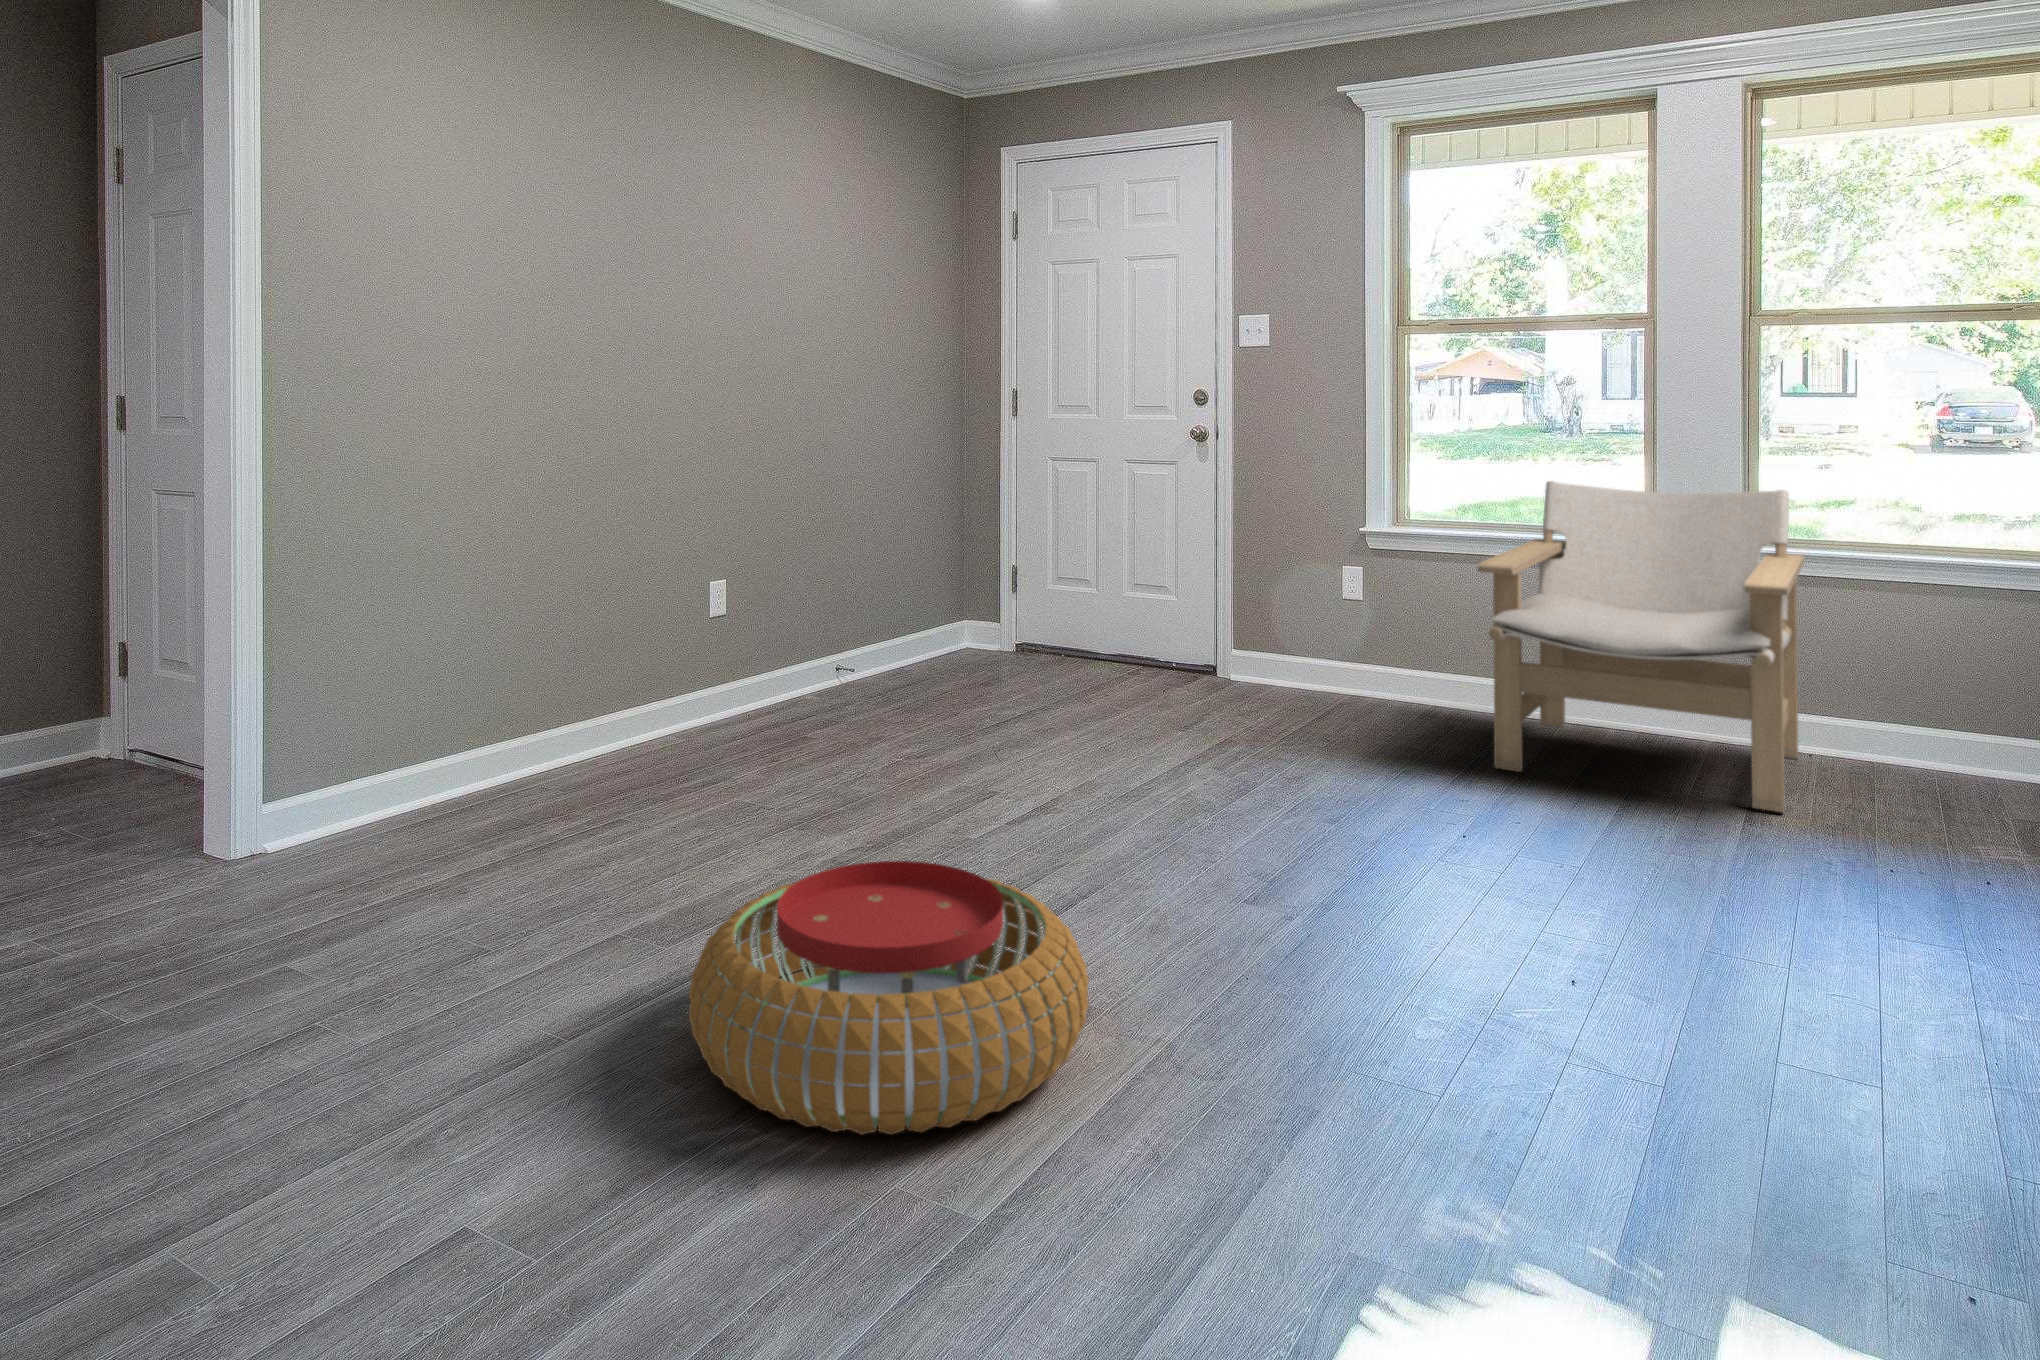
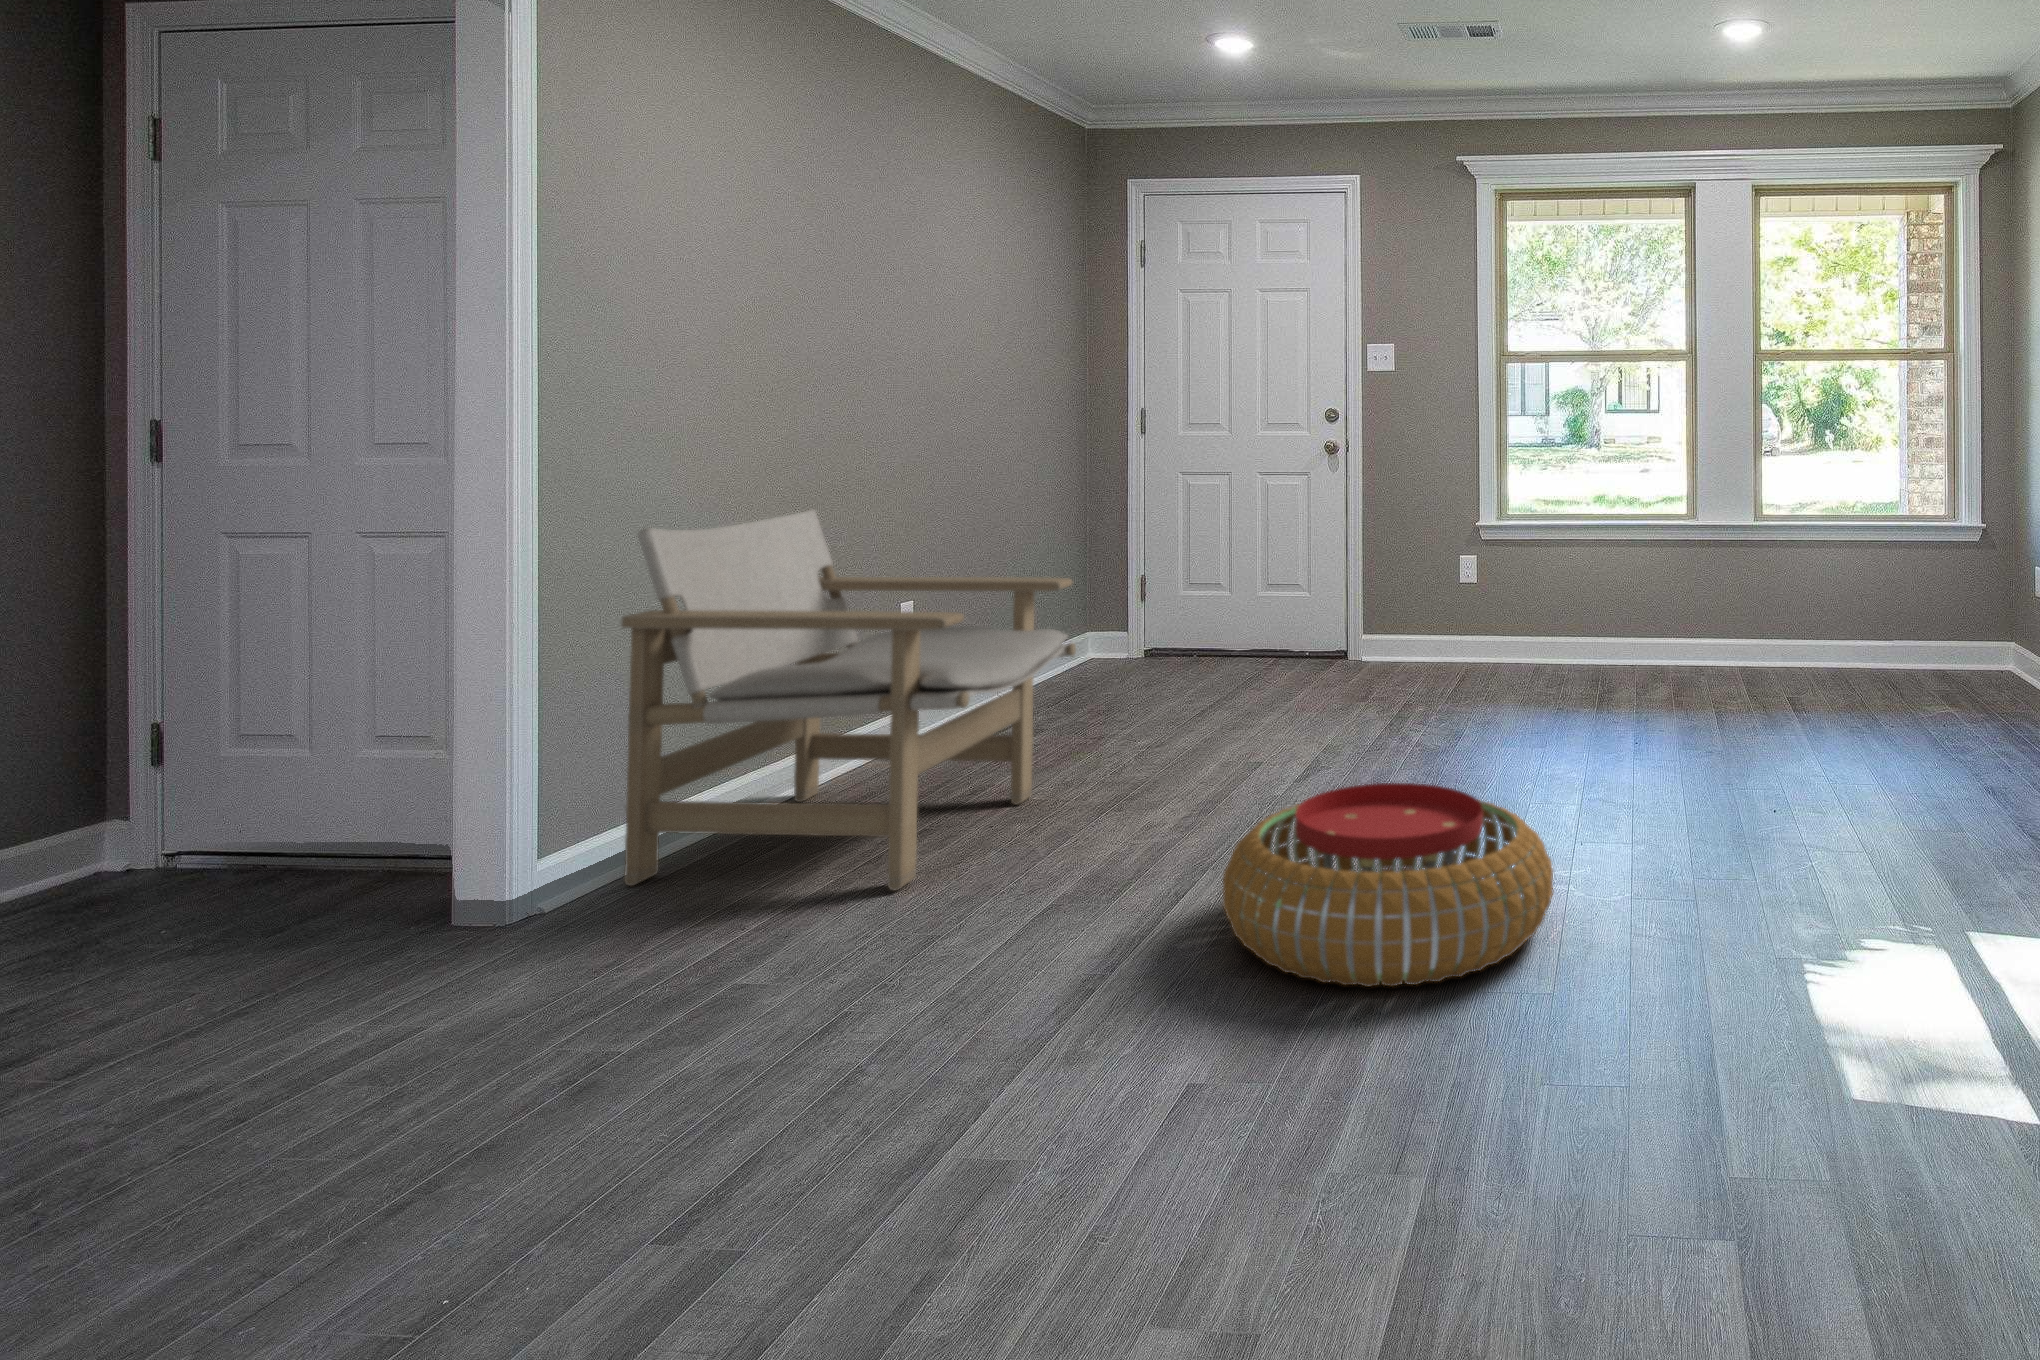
lounge chair: present [1477,481,1804,812] -> present [621,509,1076,891]

